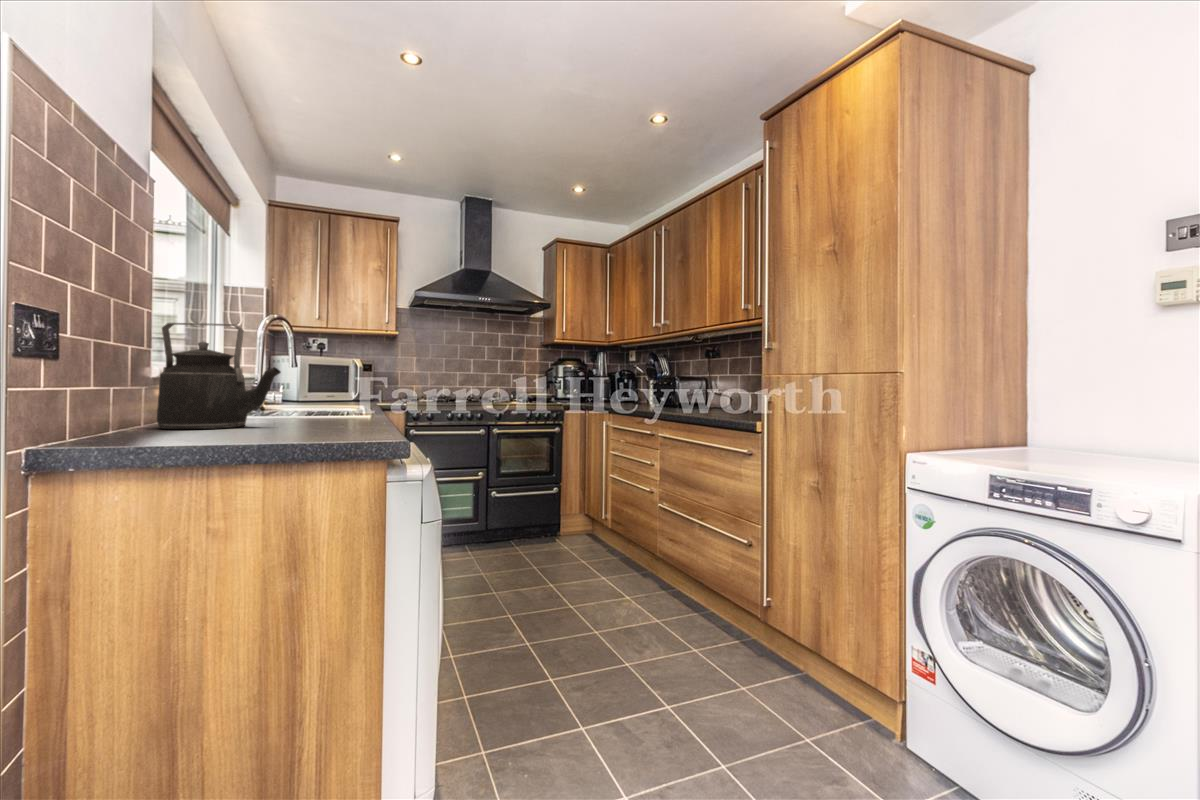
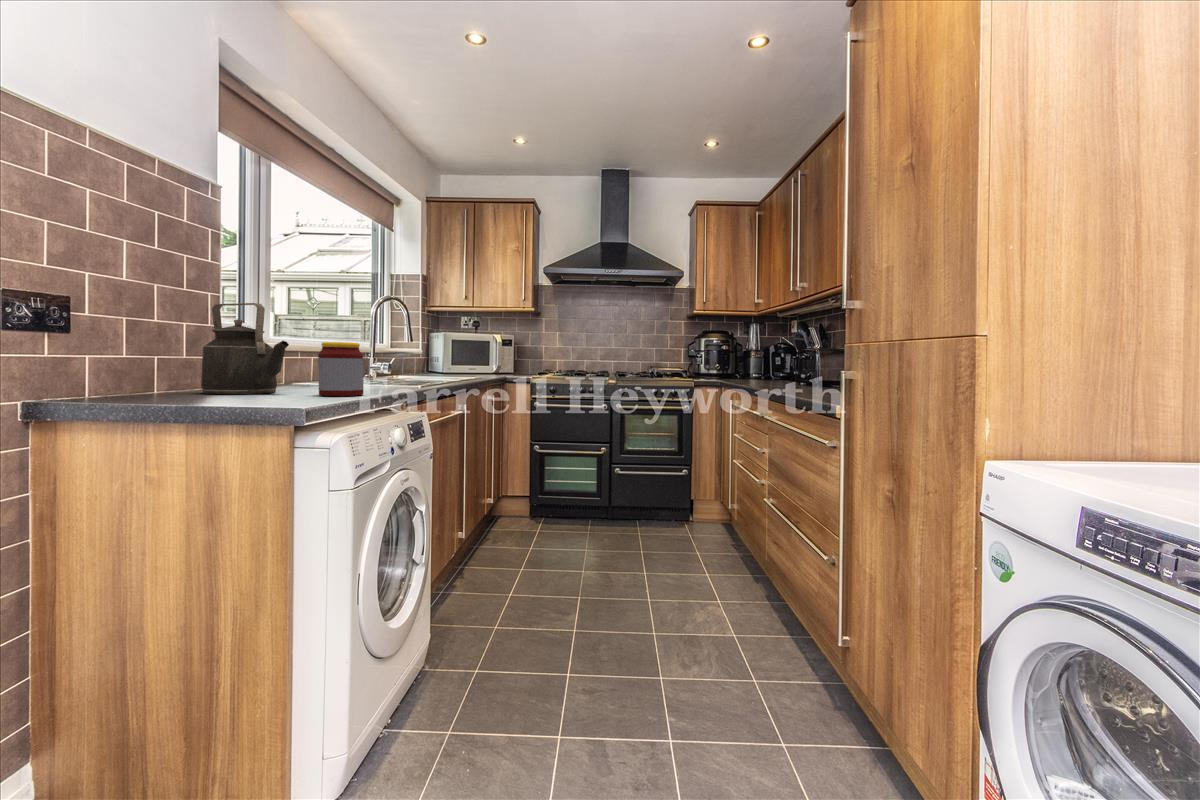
jar: none [321,370,369,427] -> present [318,342,364,396]

